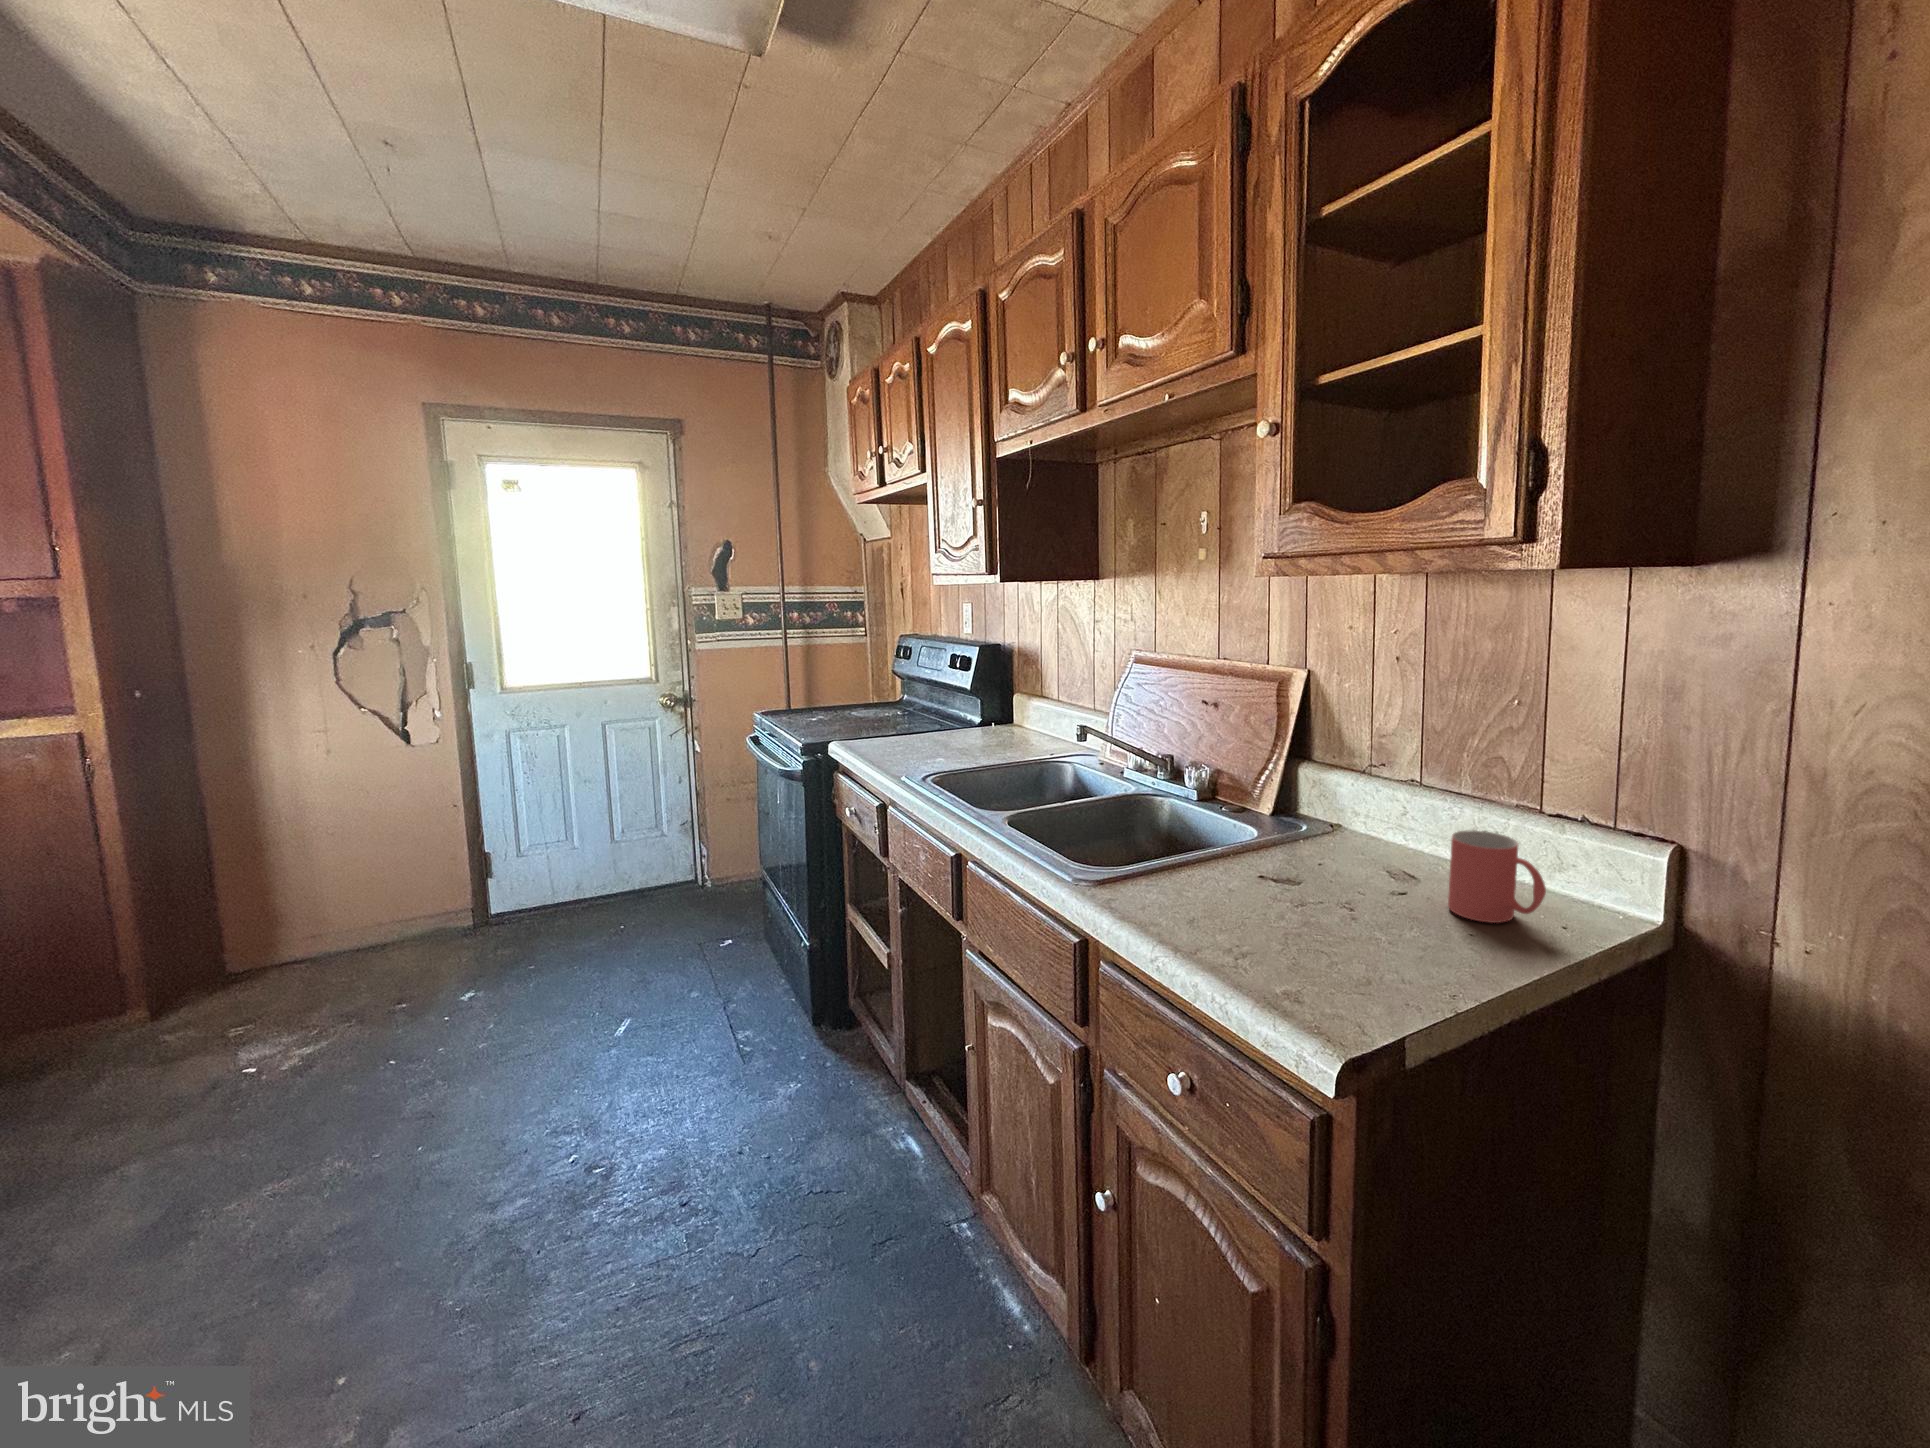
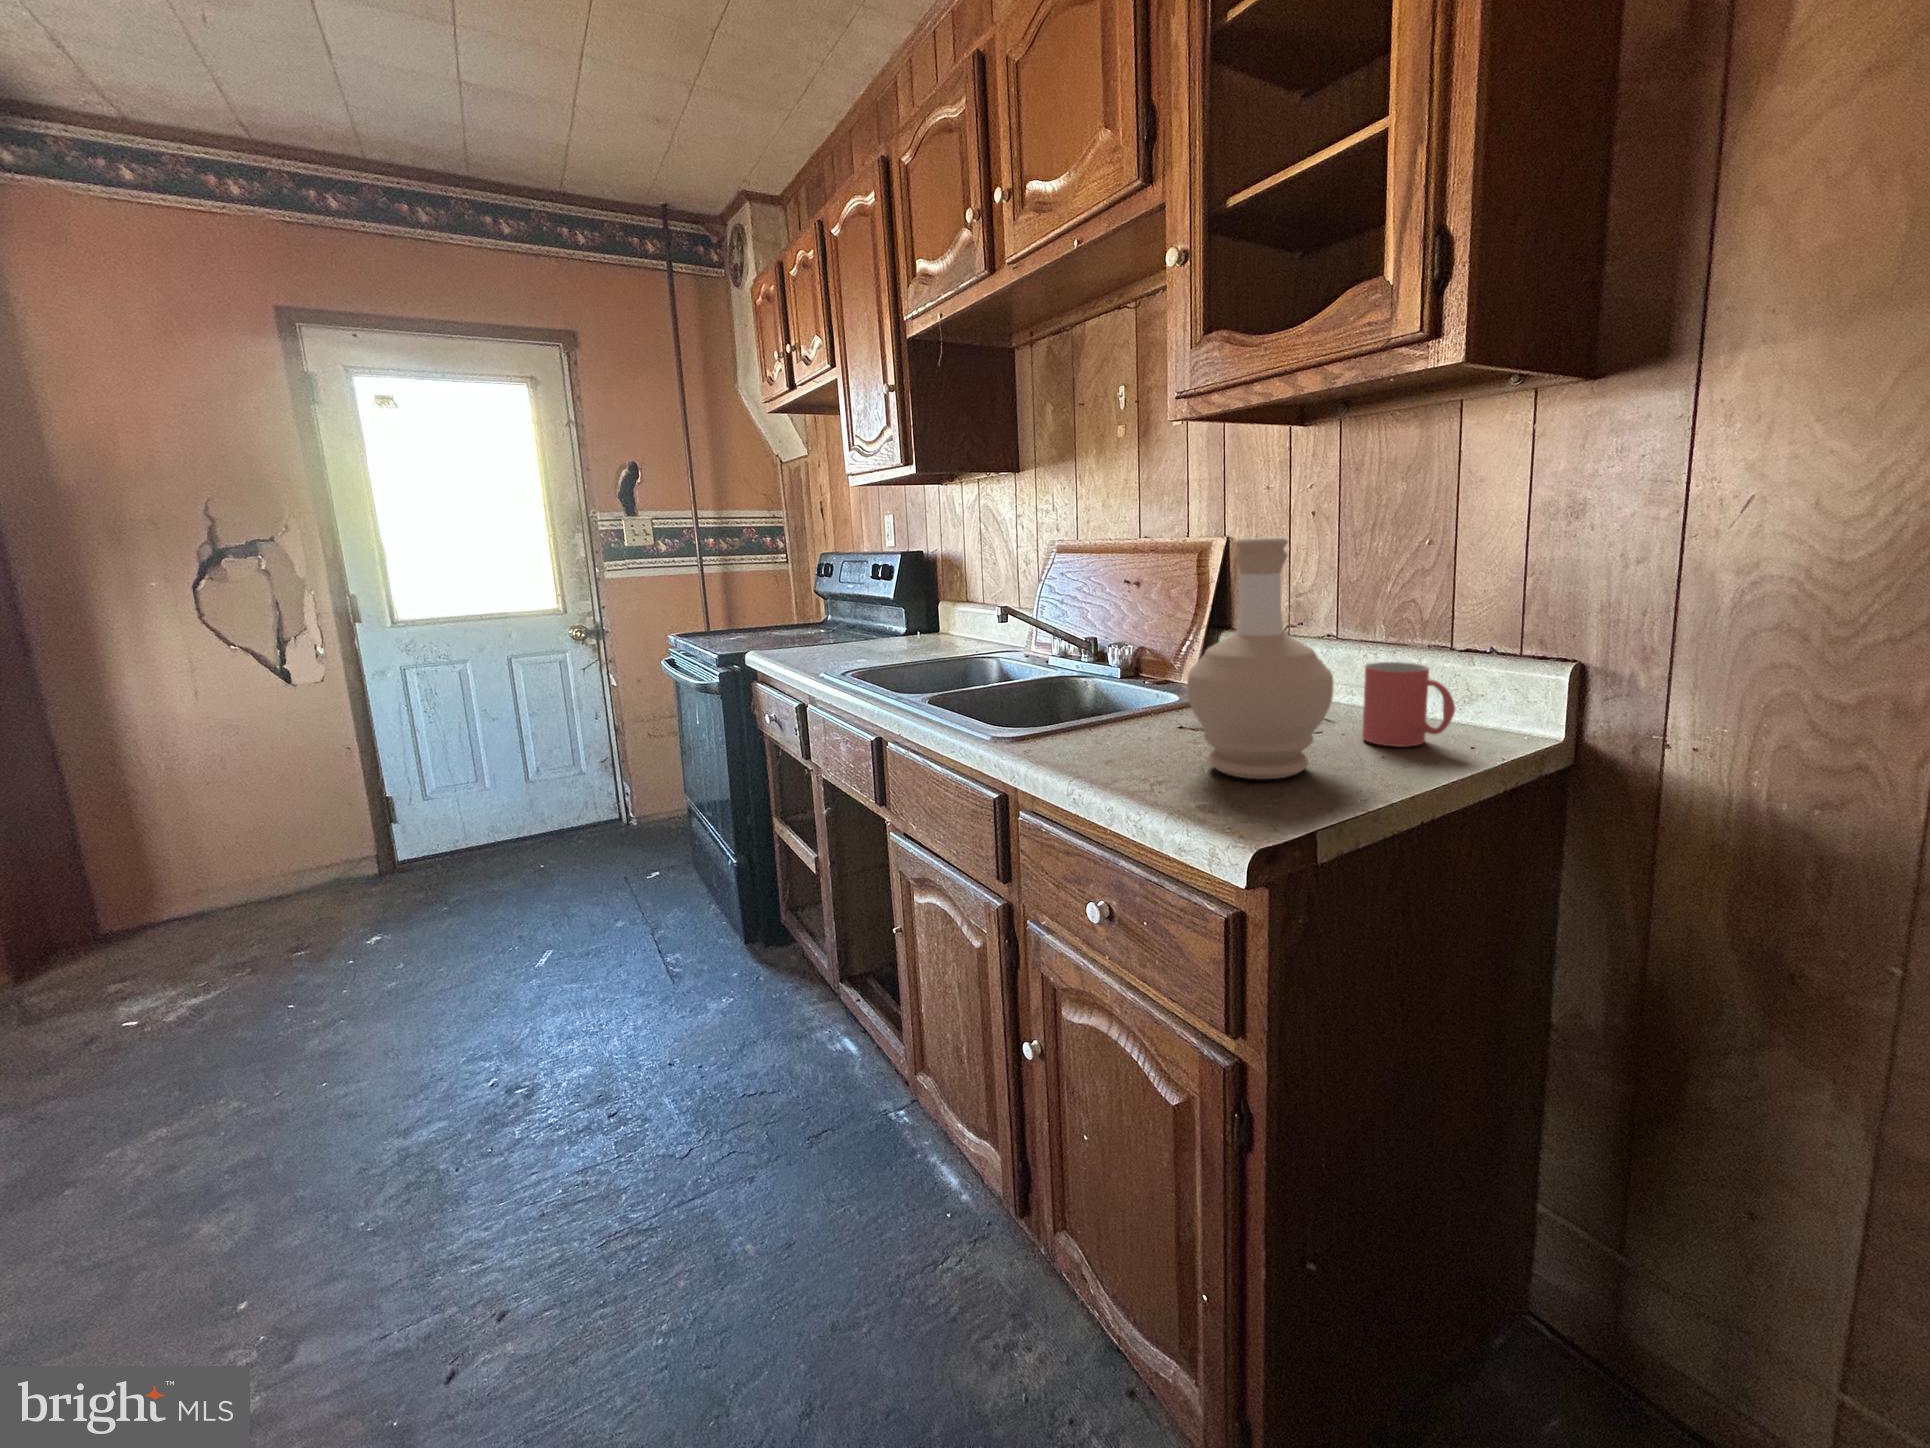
bottle: none [1271,717,1420,960] -> present [1187,538,1334,779]

